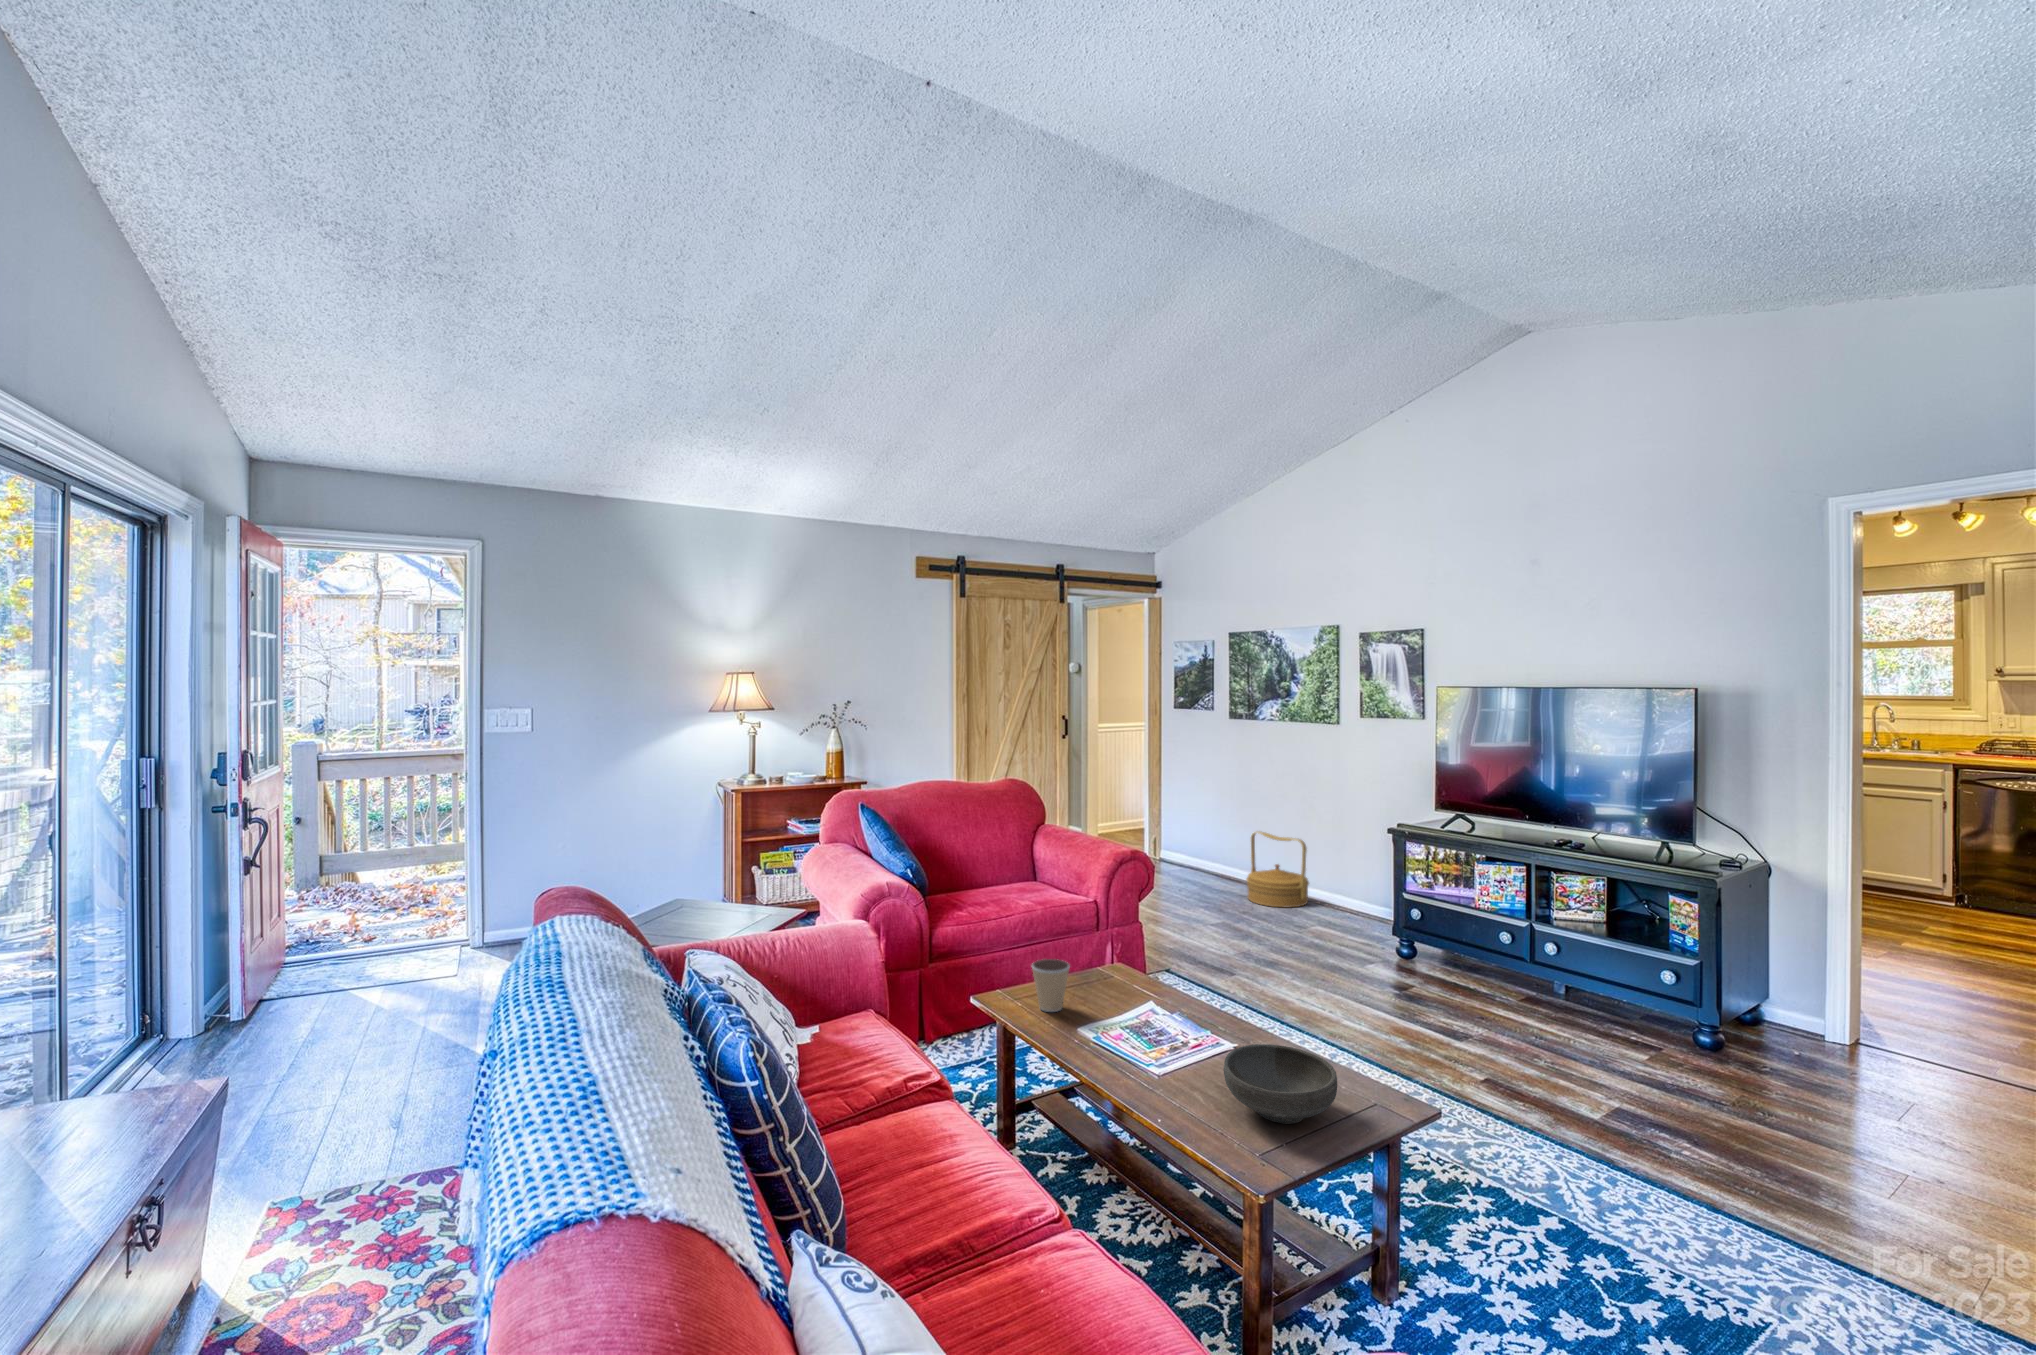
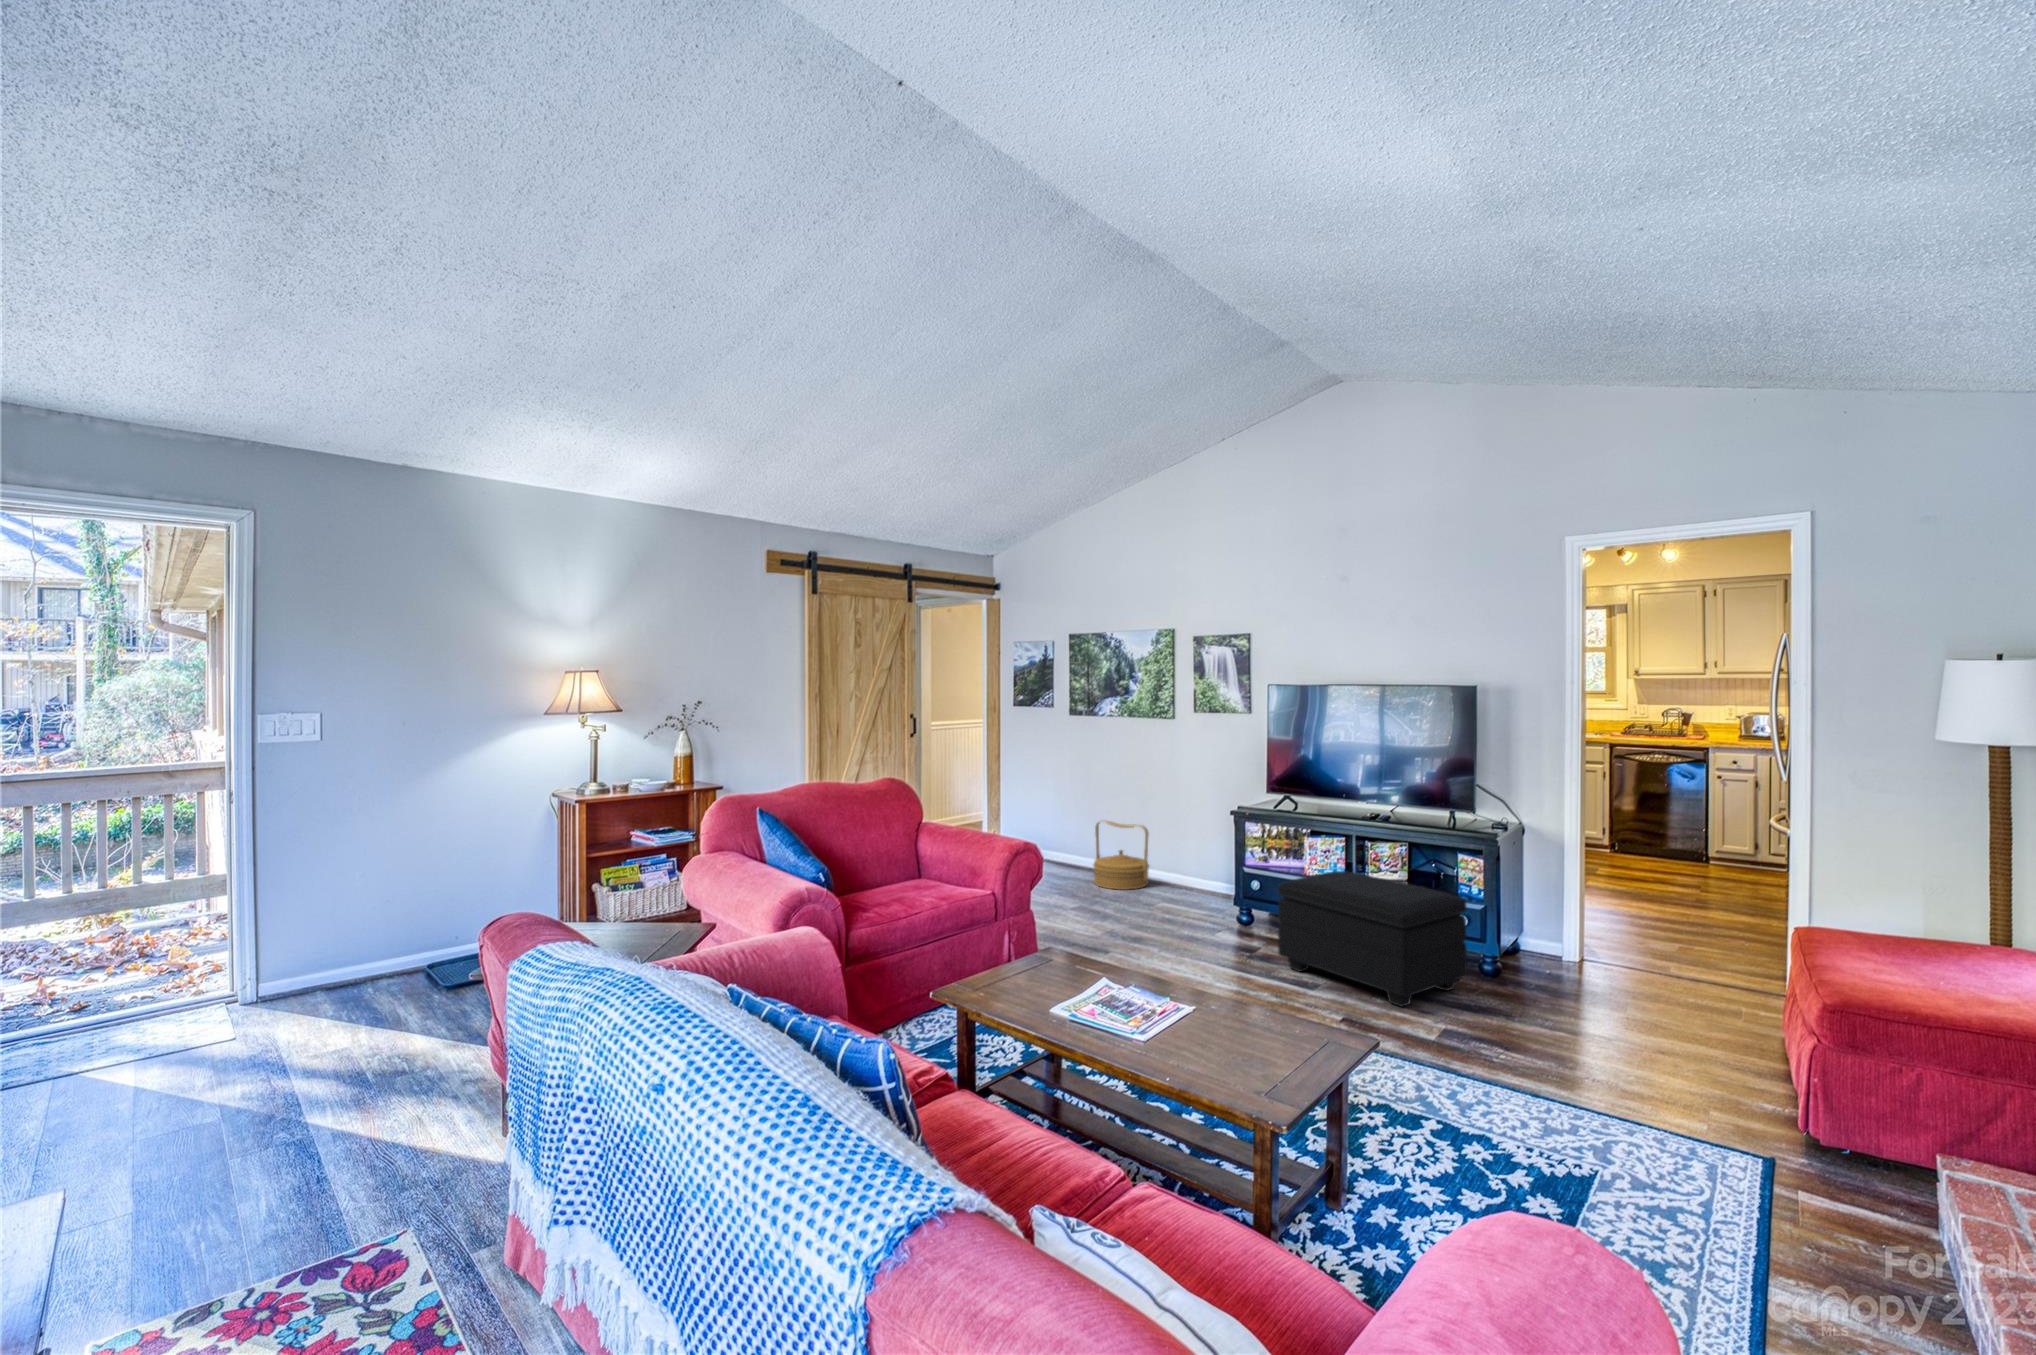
footstool: none [1425,905,1666,1073] -> present [1278,871,1467,1007]
coffee cup: present [1032,959,1070,1012] -> none [996,947,1033,998]
bowl: present [1224,1044,1337,1124] -> none [1210,1001,1308,1066]

